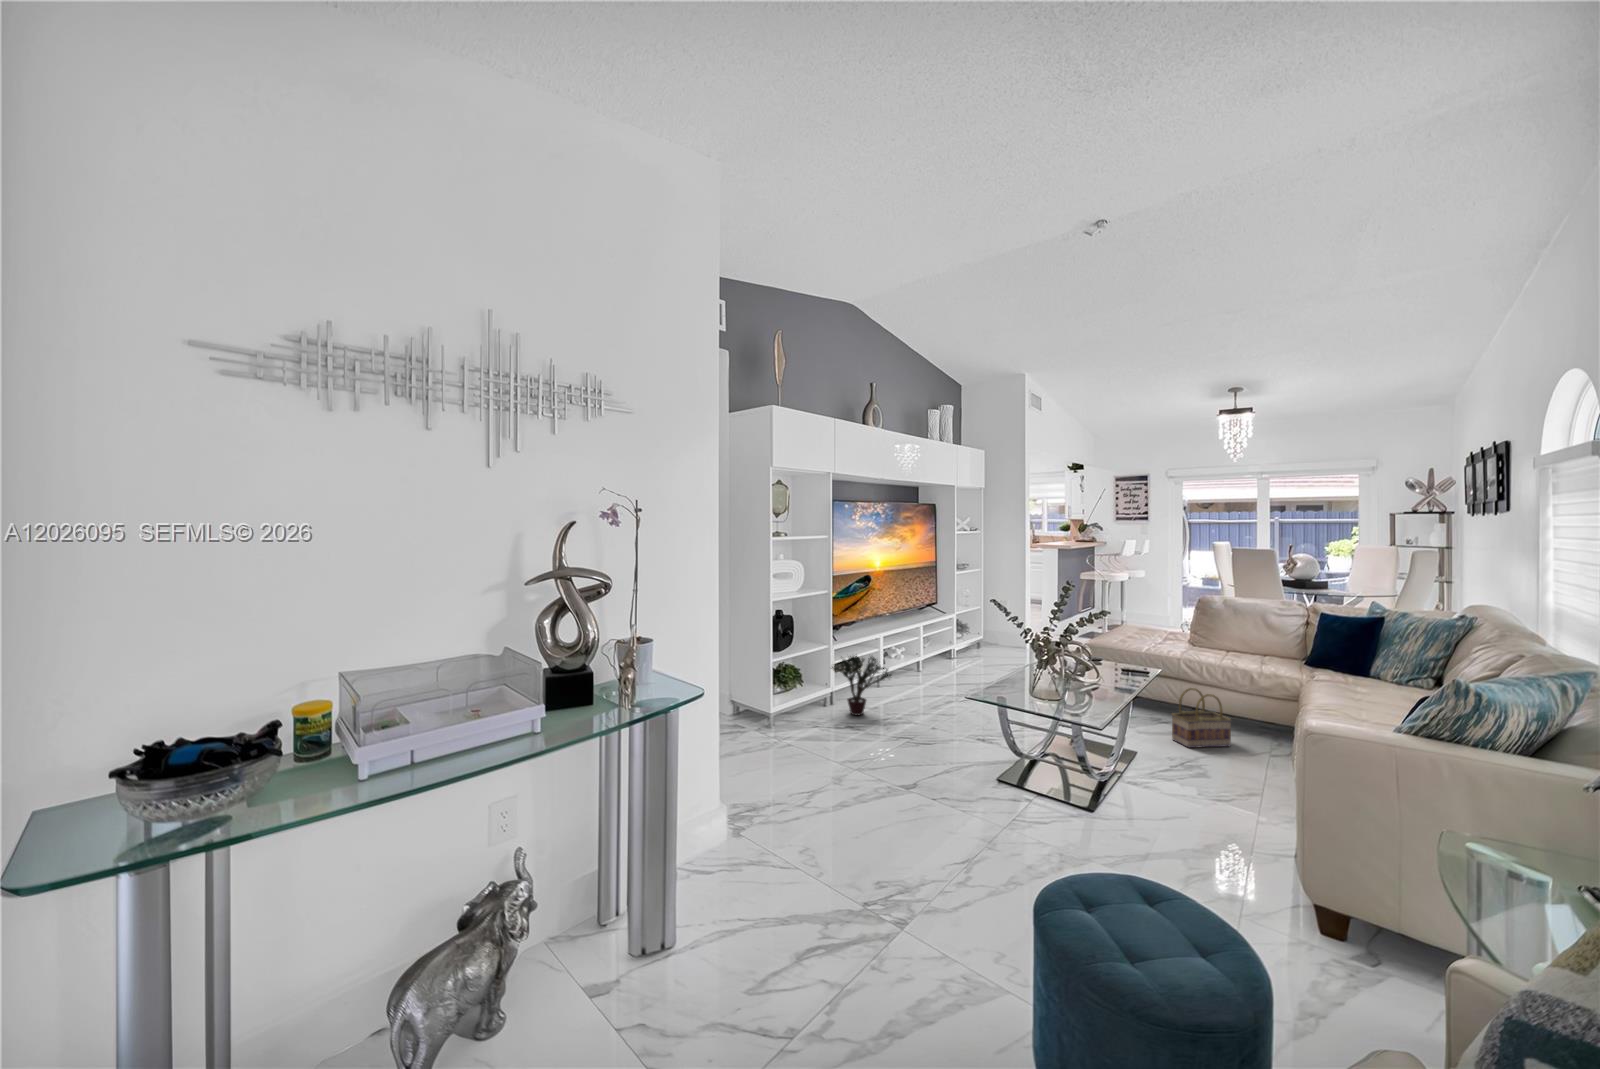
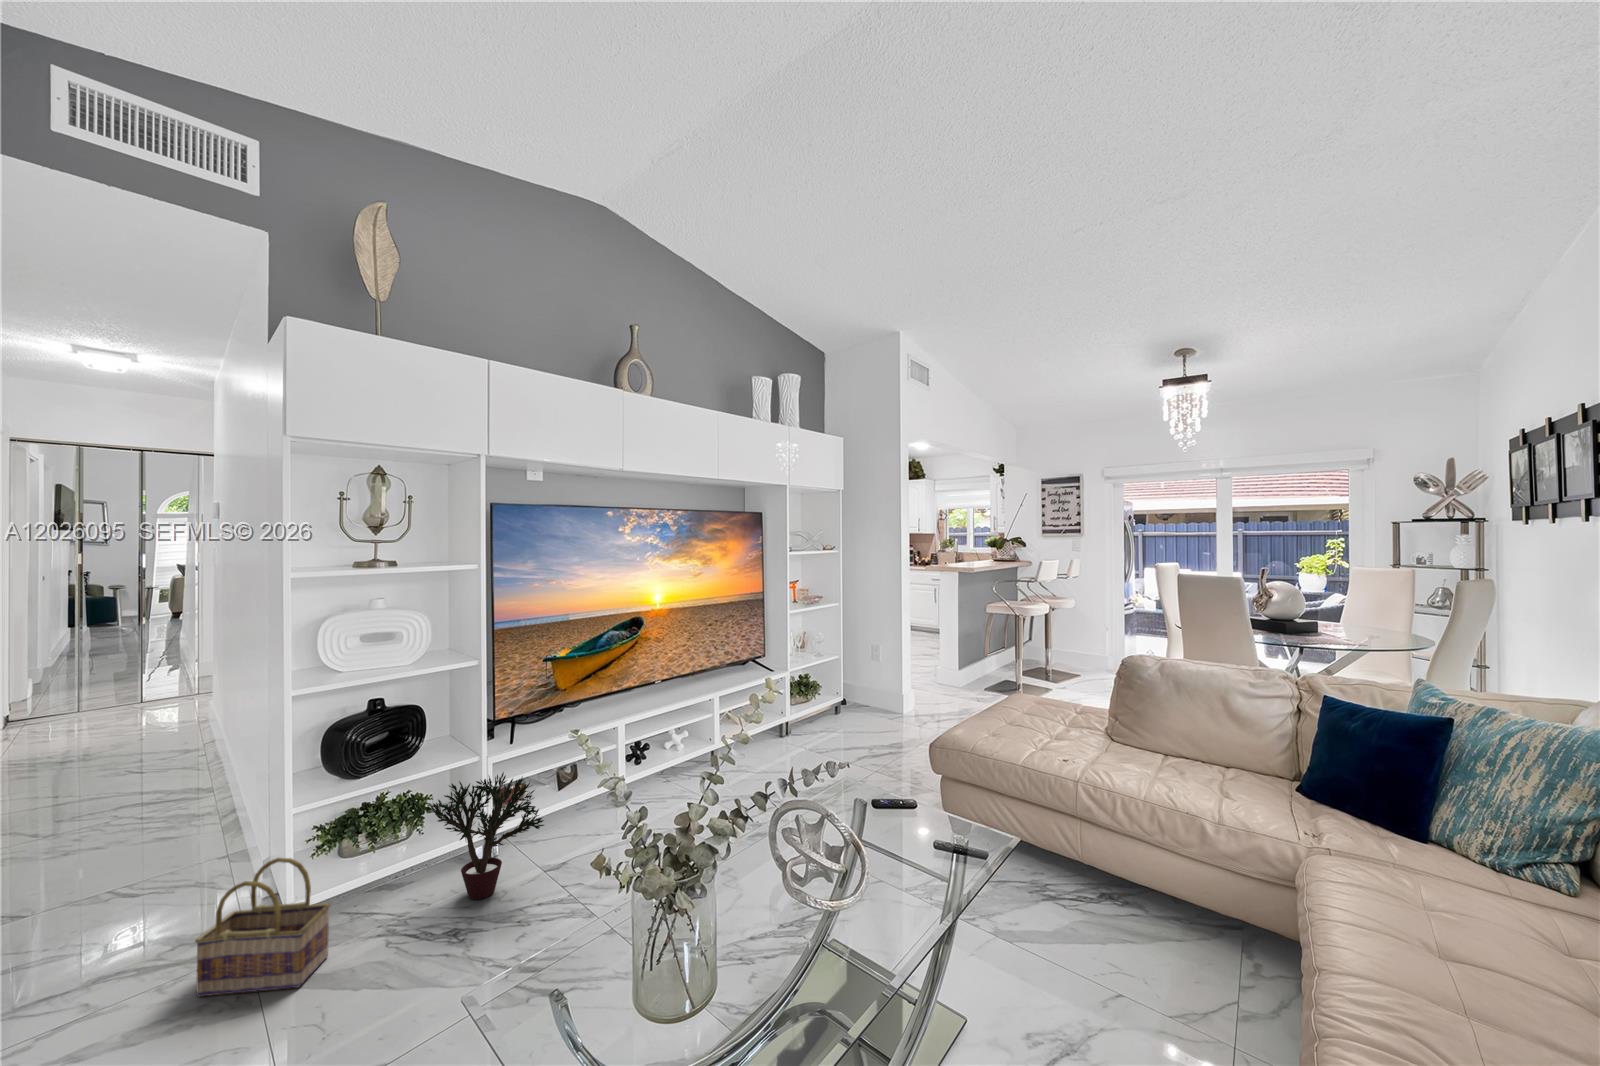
basket: present [1172,688,1231,748] -> present [195,858,330,996]

